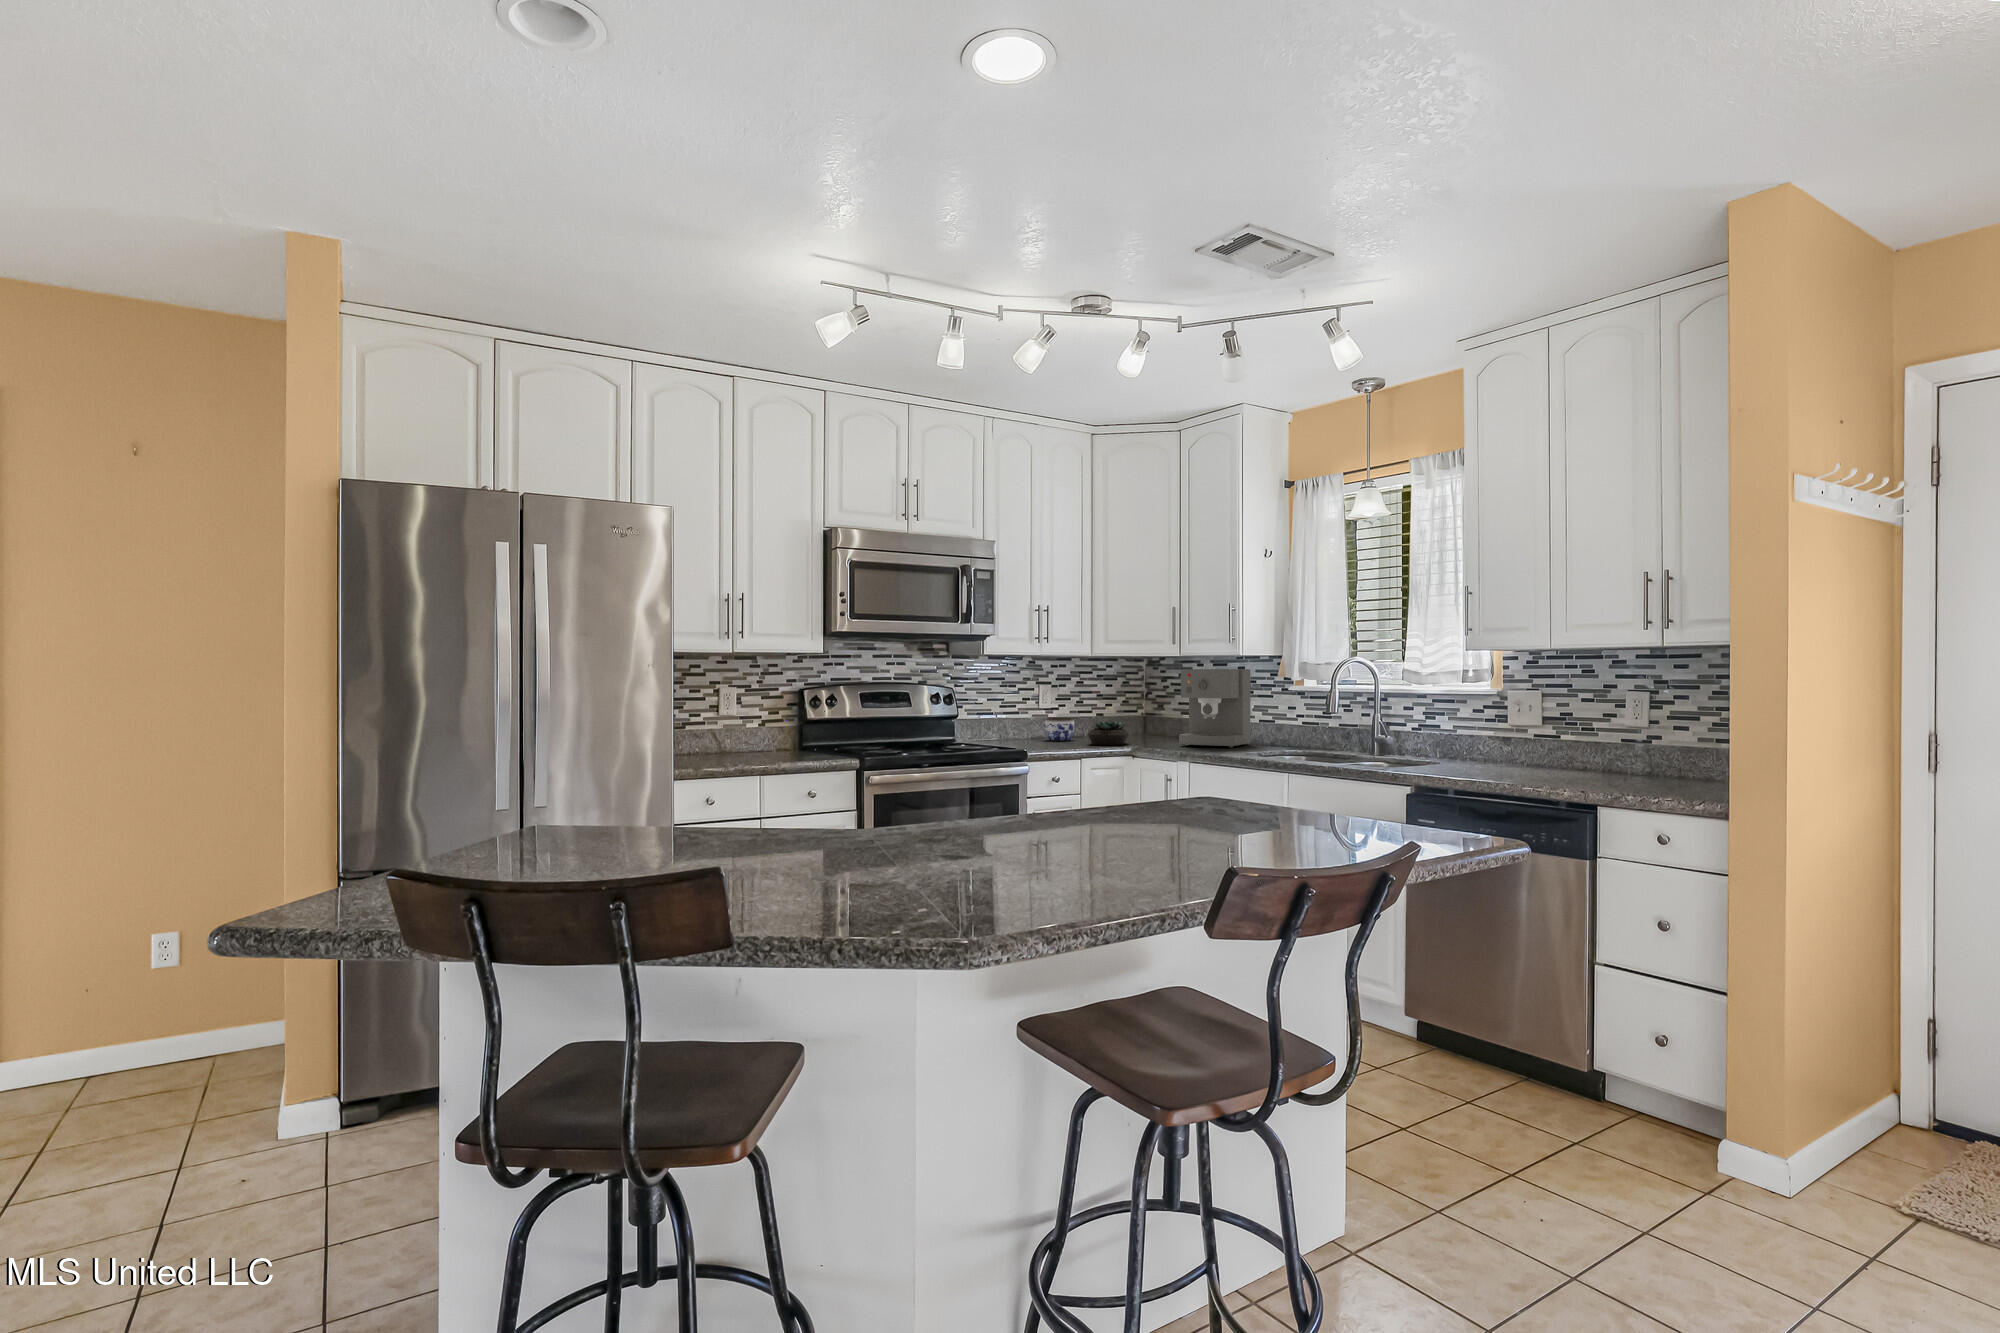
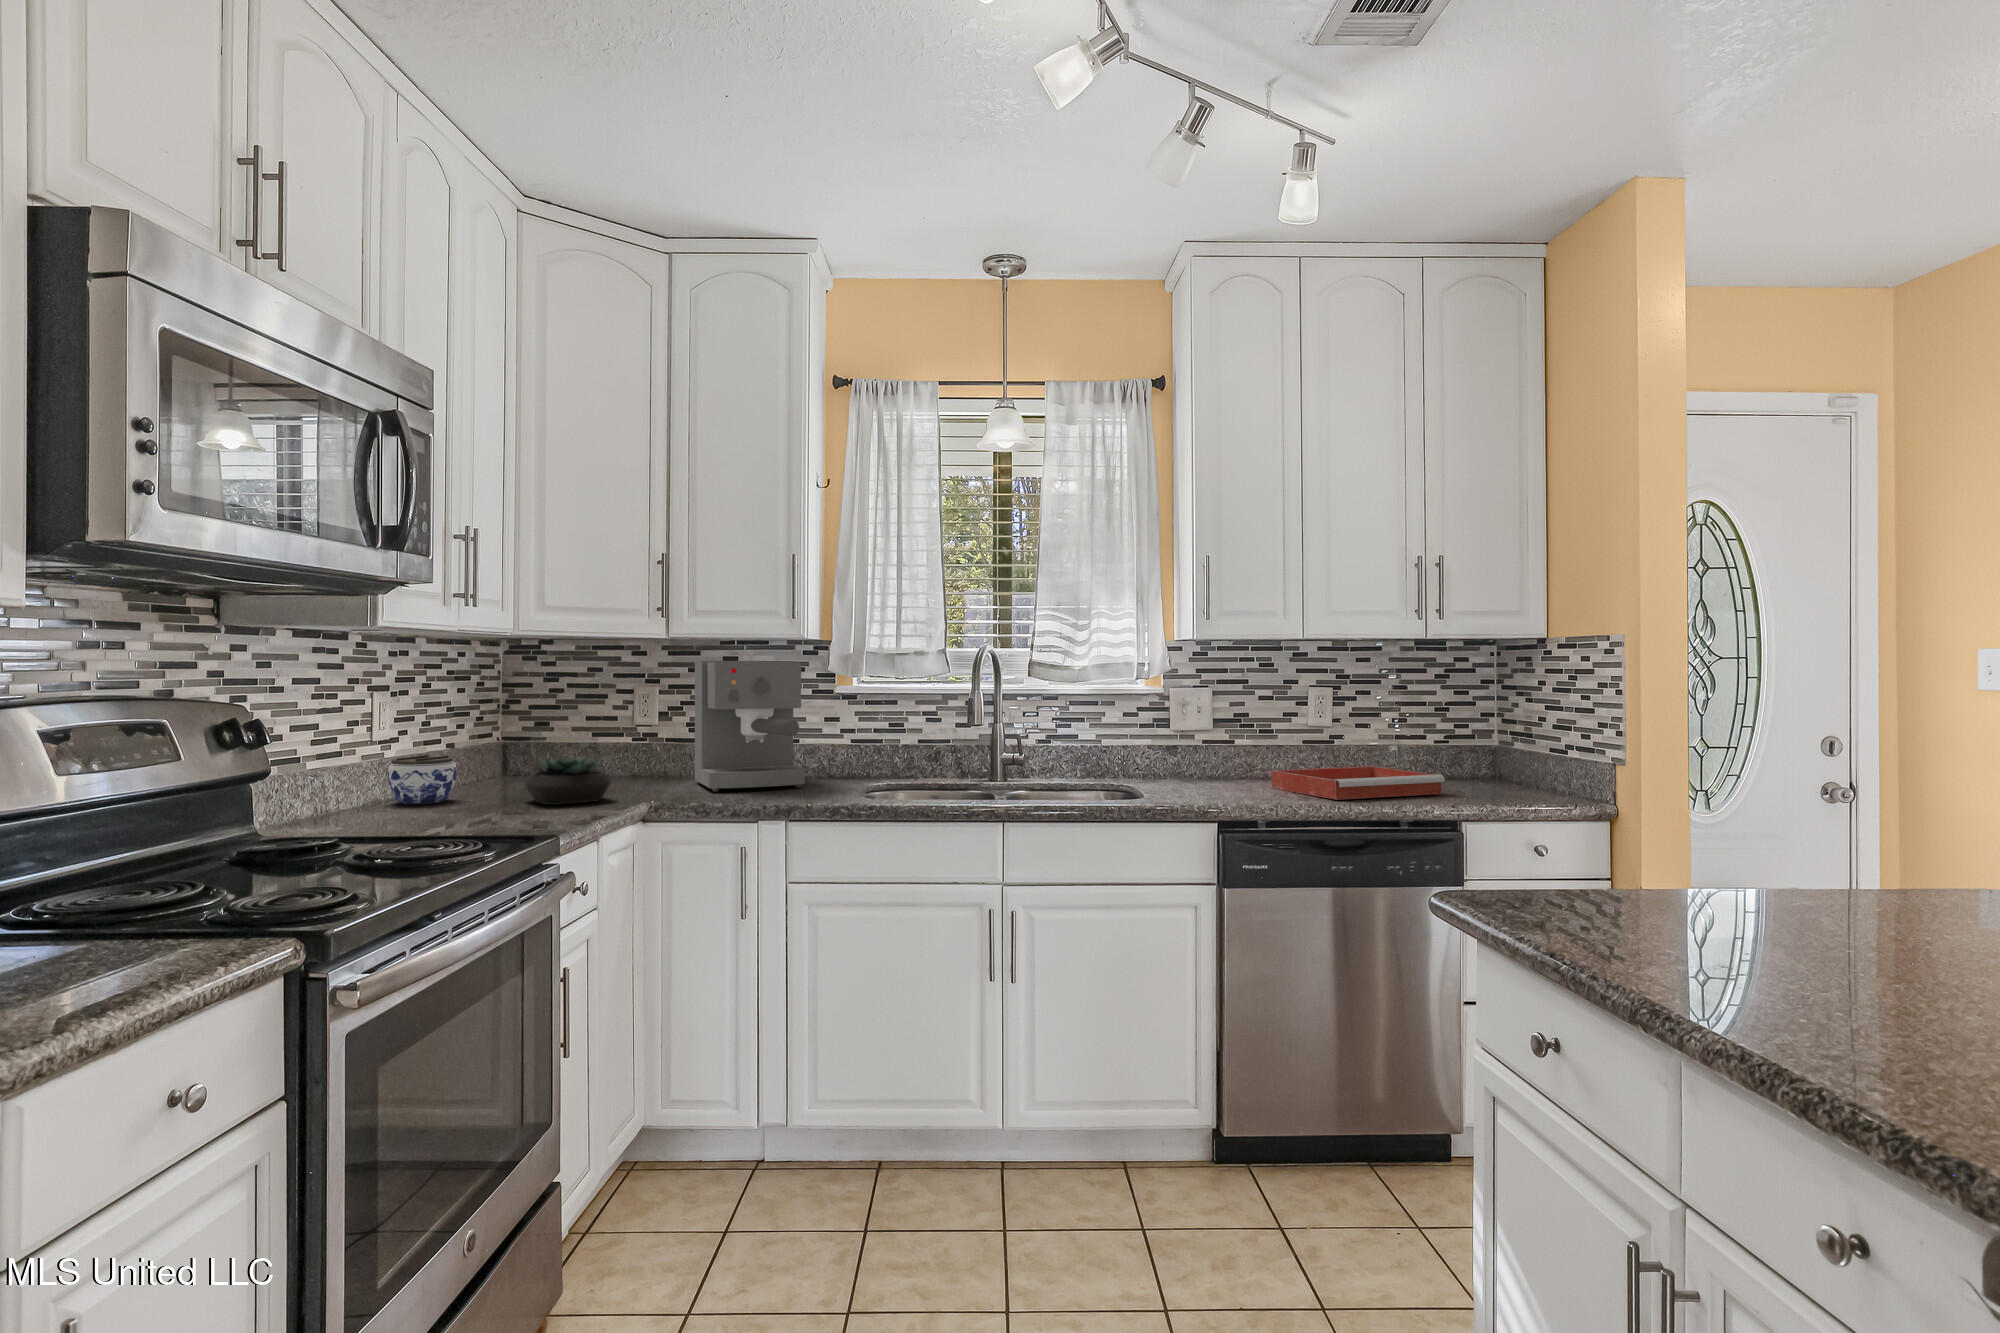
tray: none [1510,758,1644,786] -> present [1272,766,1445,800]

